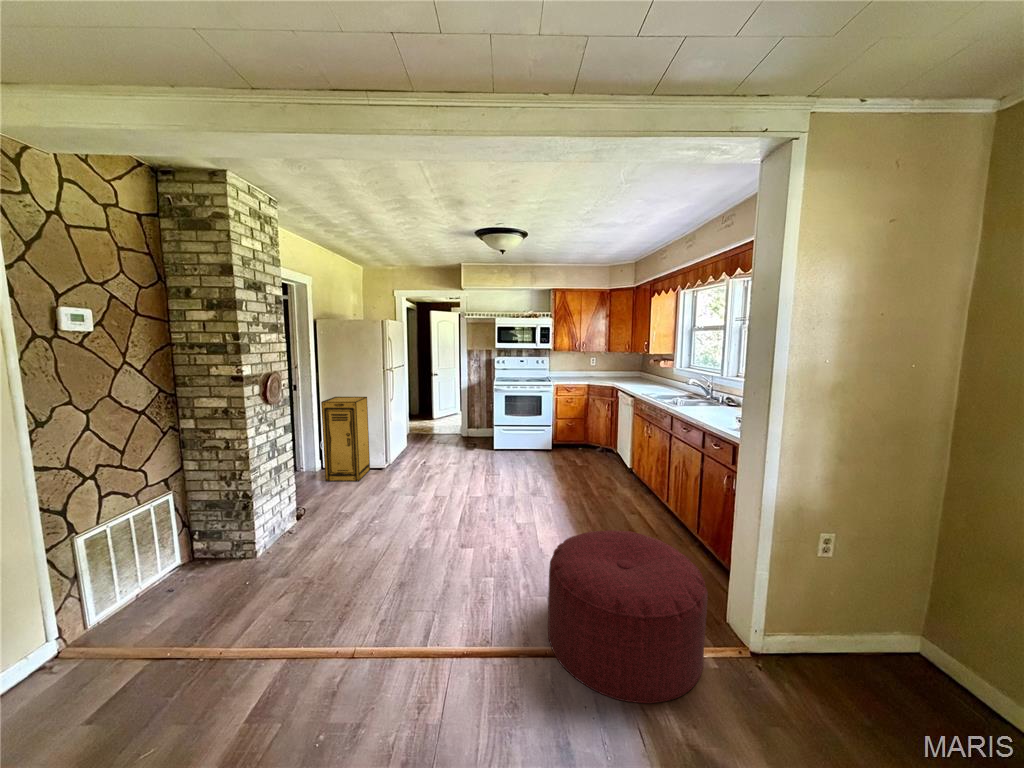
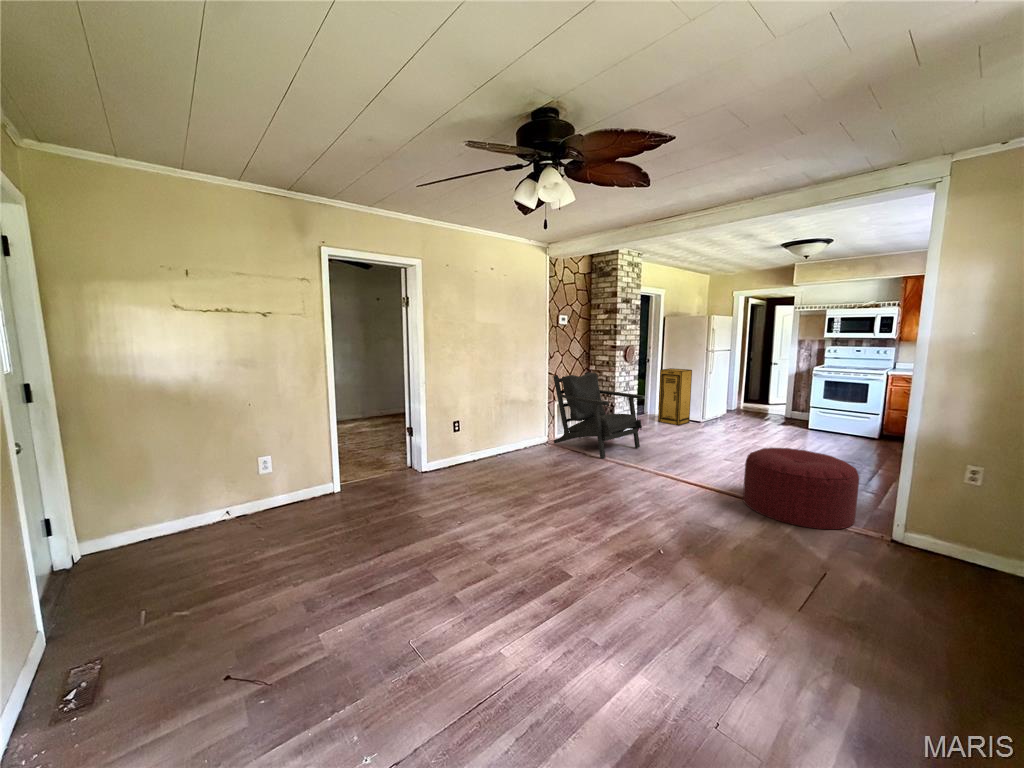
armchair: none [49,437,321,661] -> present [553,372,643,459]

